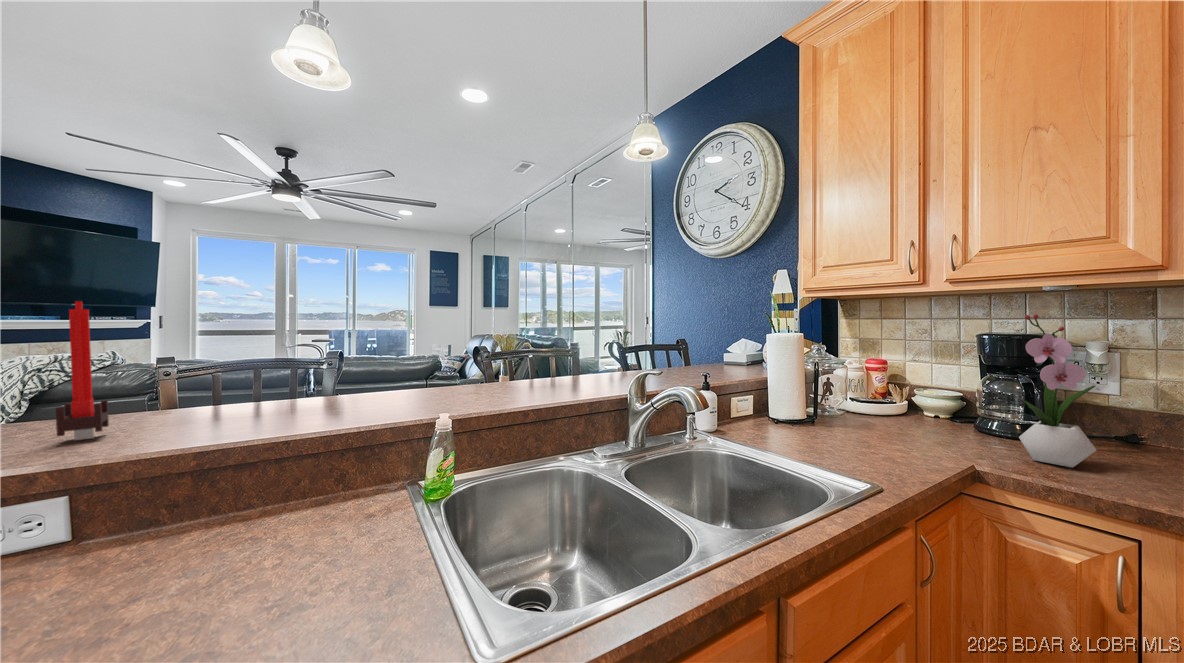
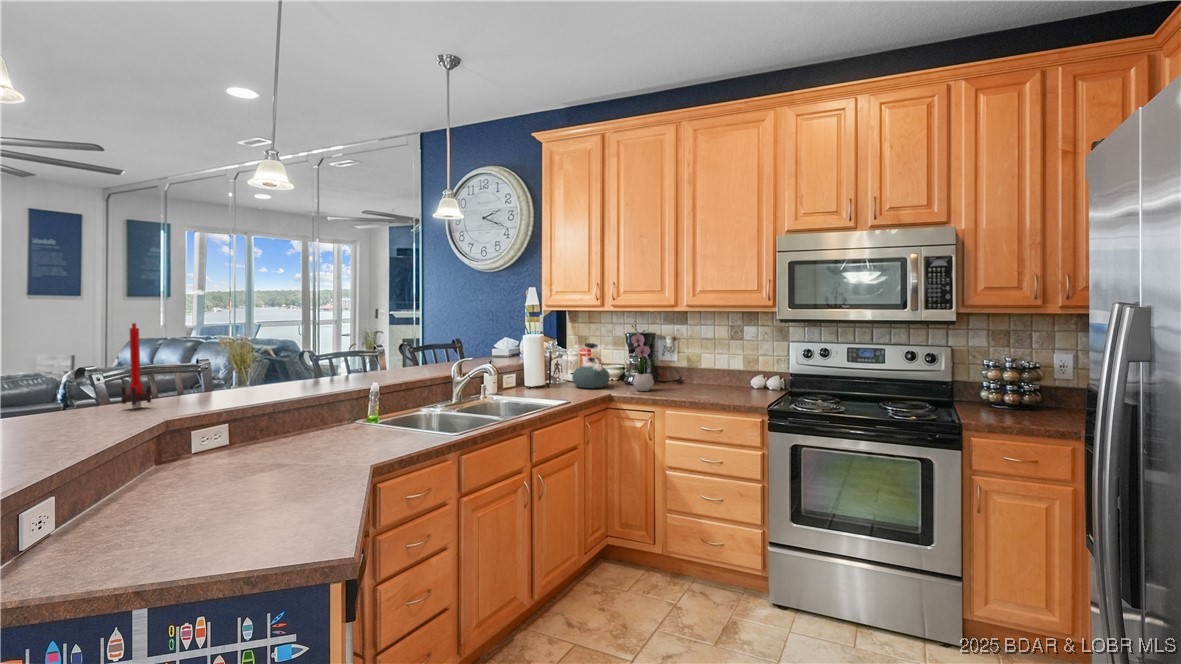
kettle: none [859,351,946,438] -> present [572,343,610,388]

